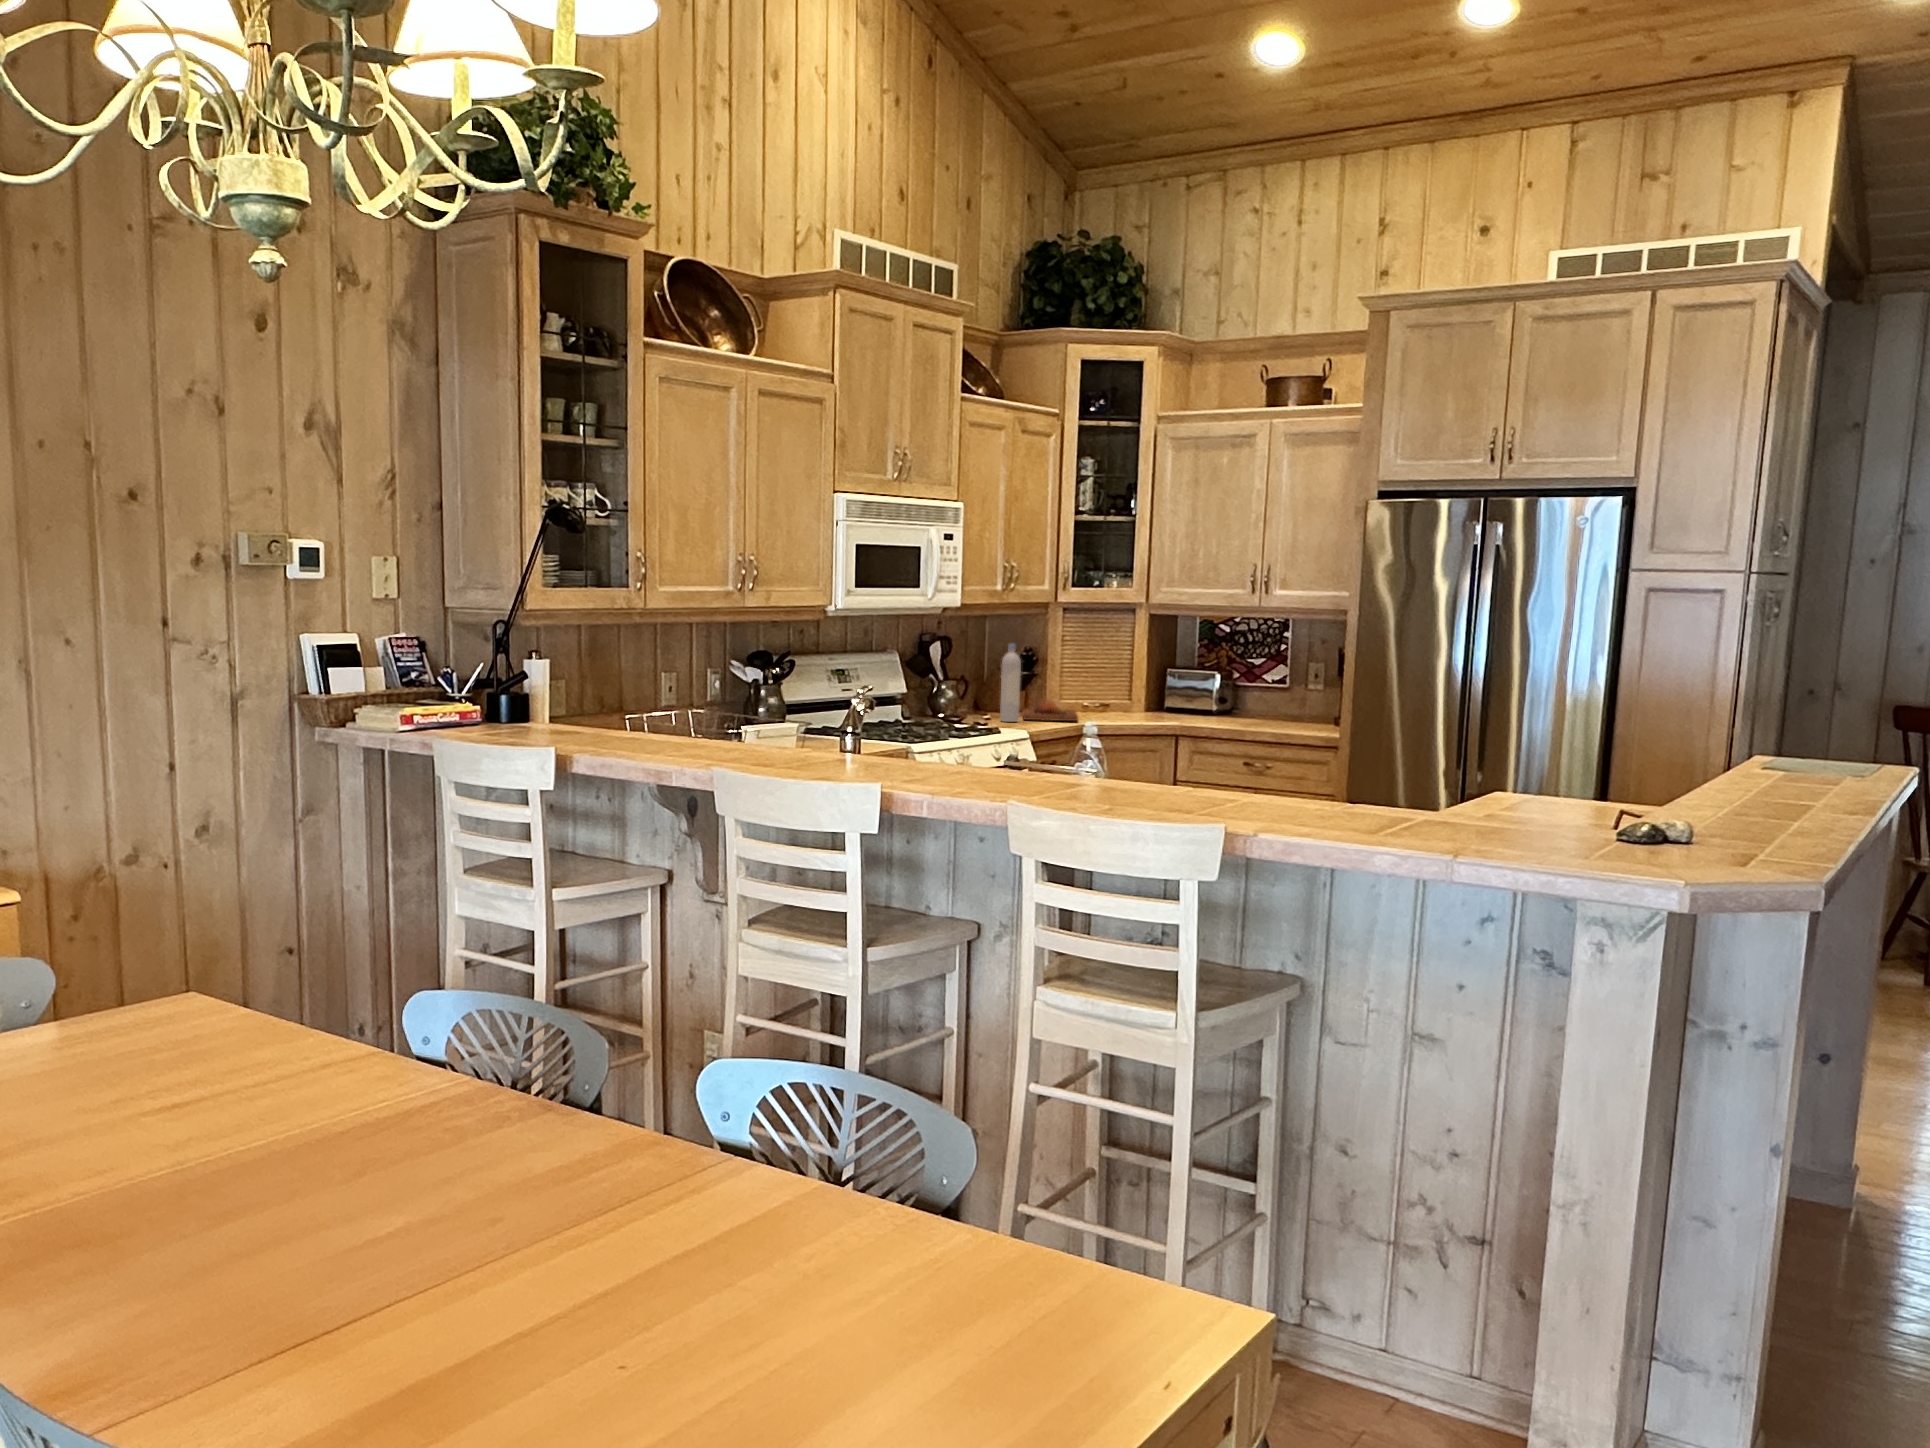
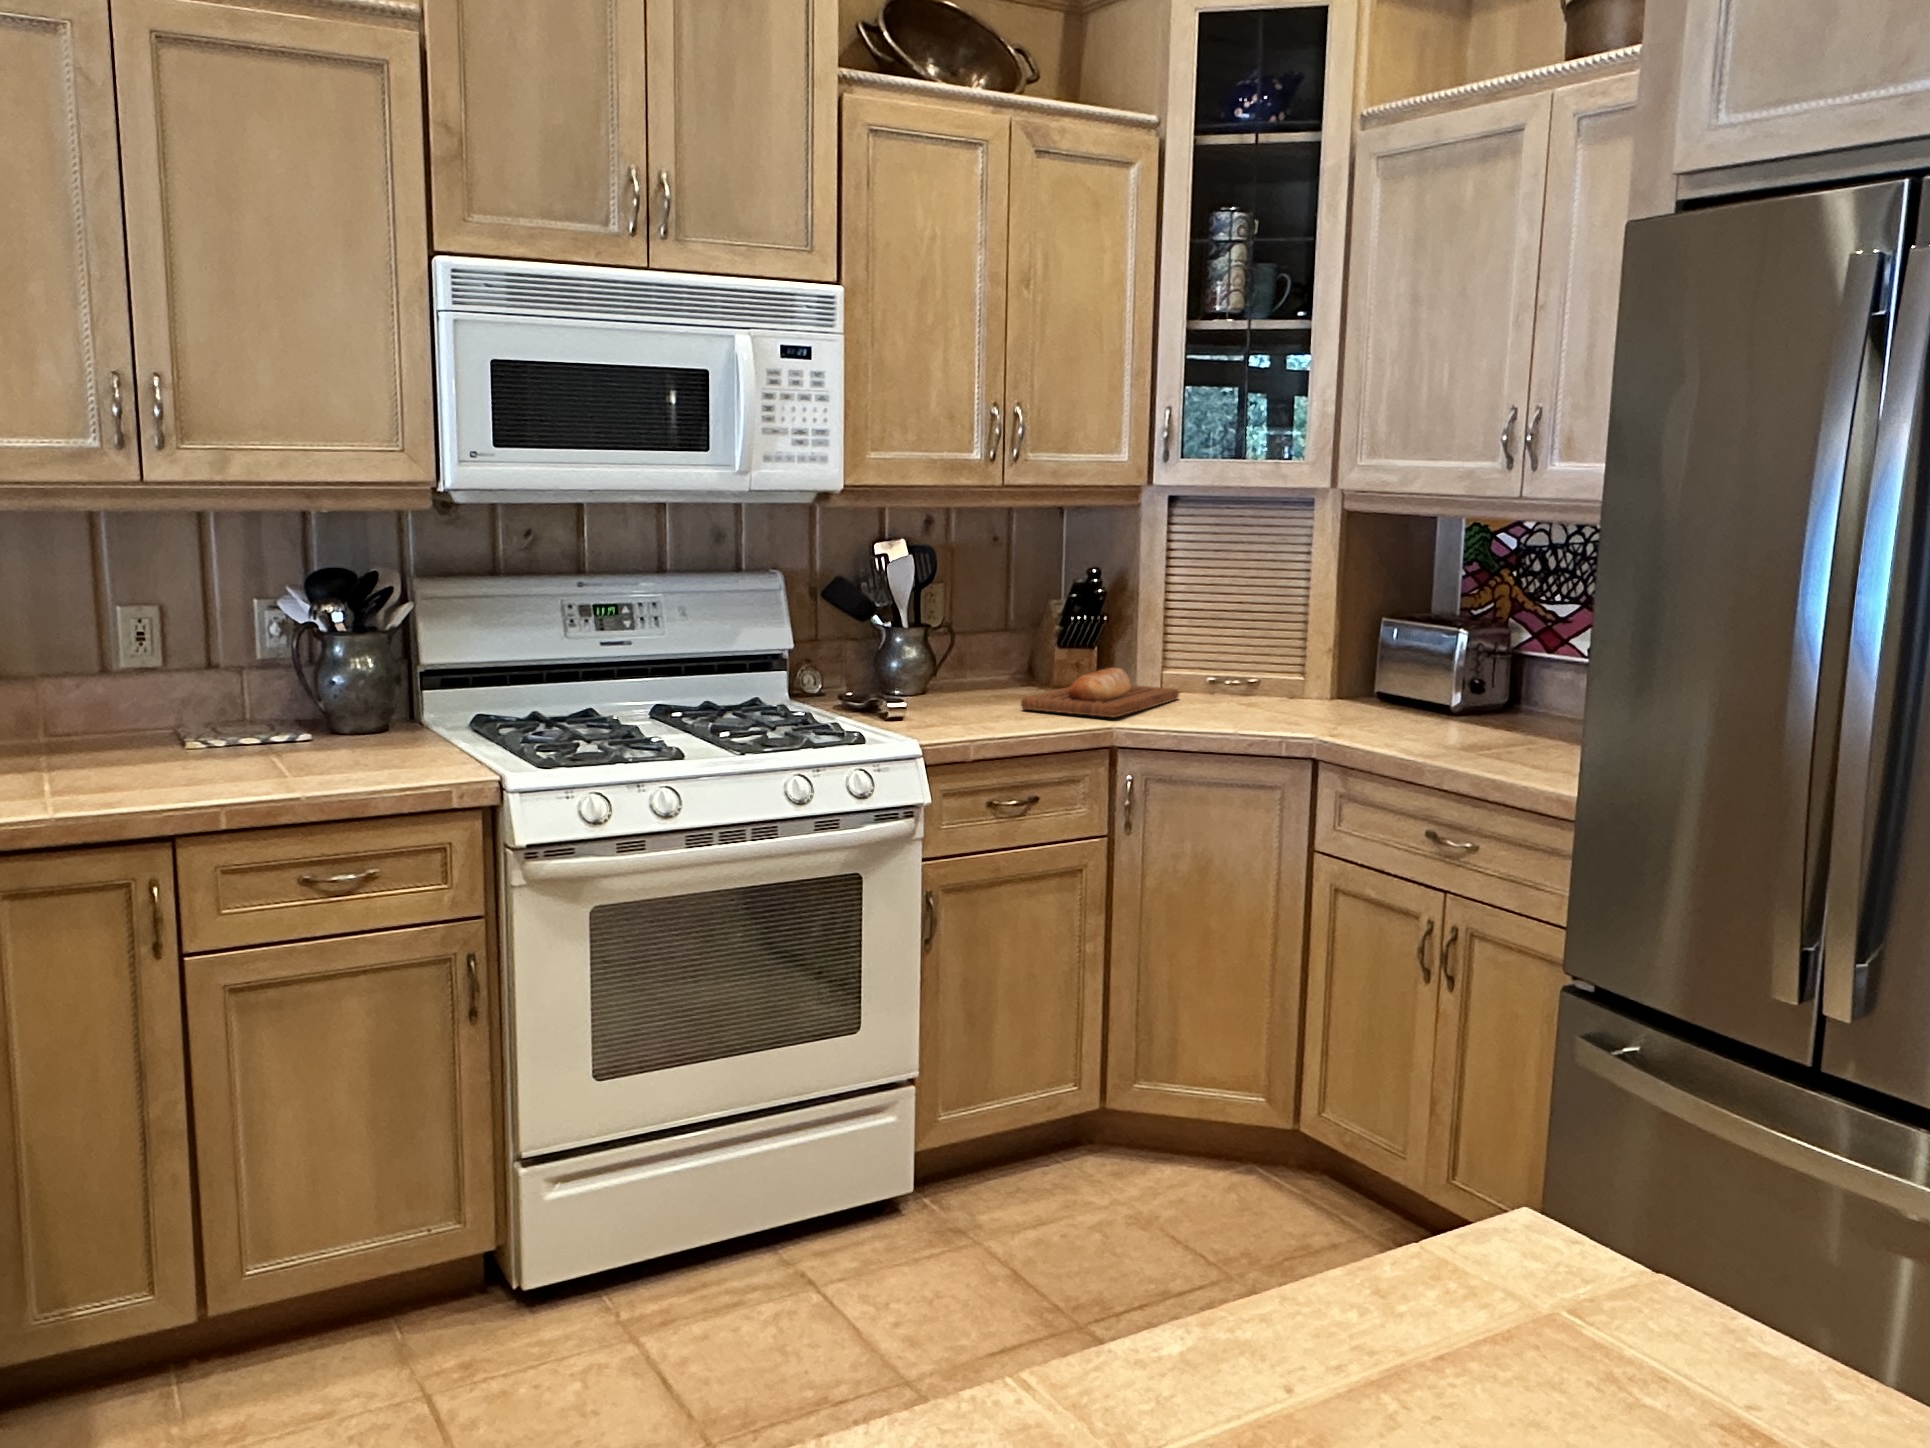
bottle: present [1000,644,1021,722] -> none [962,563,1001,714]

